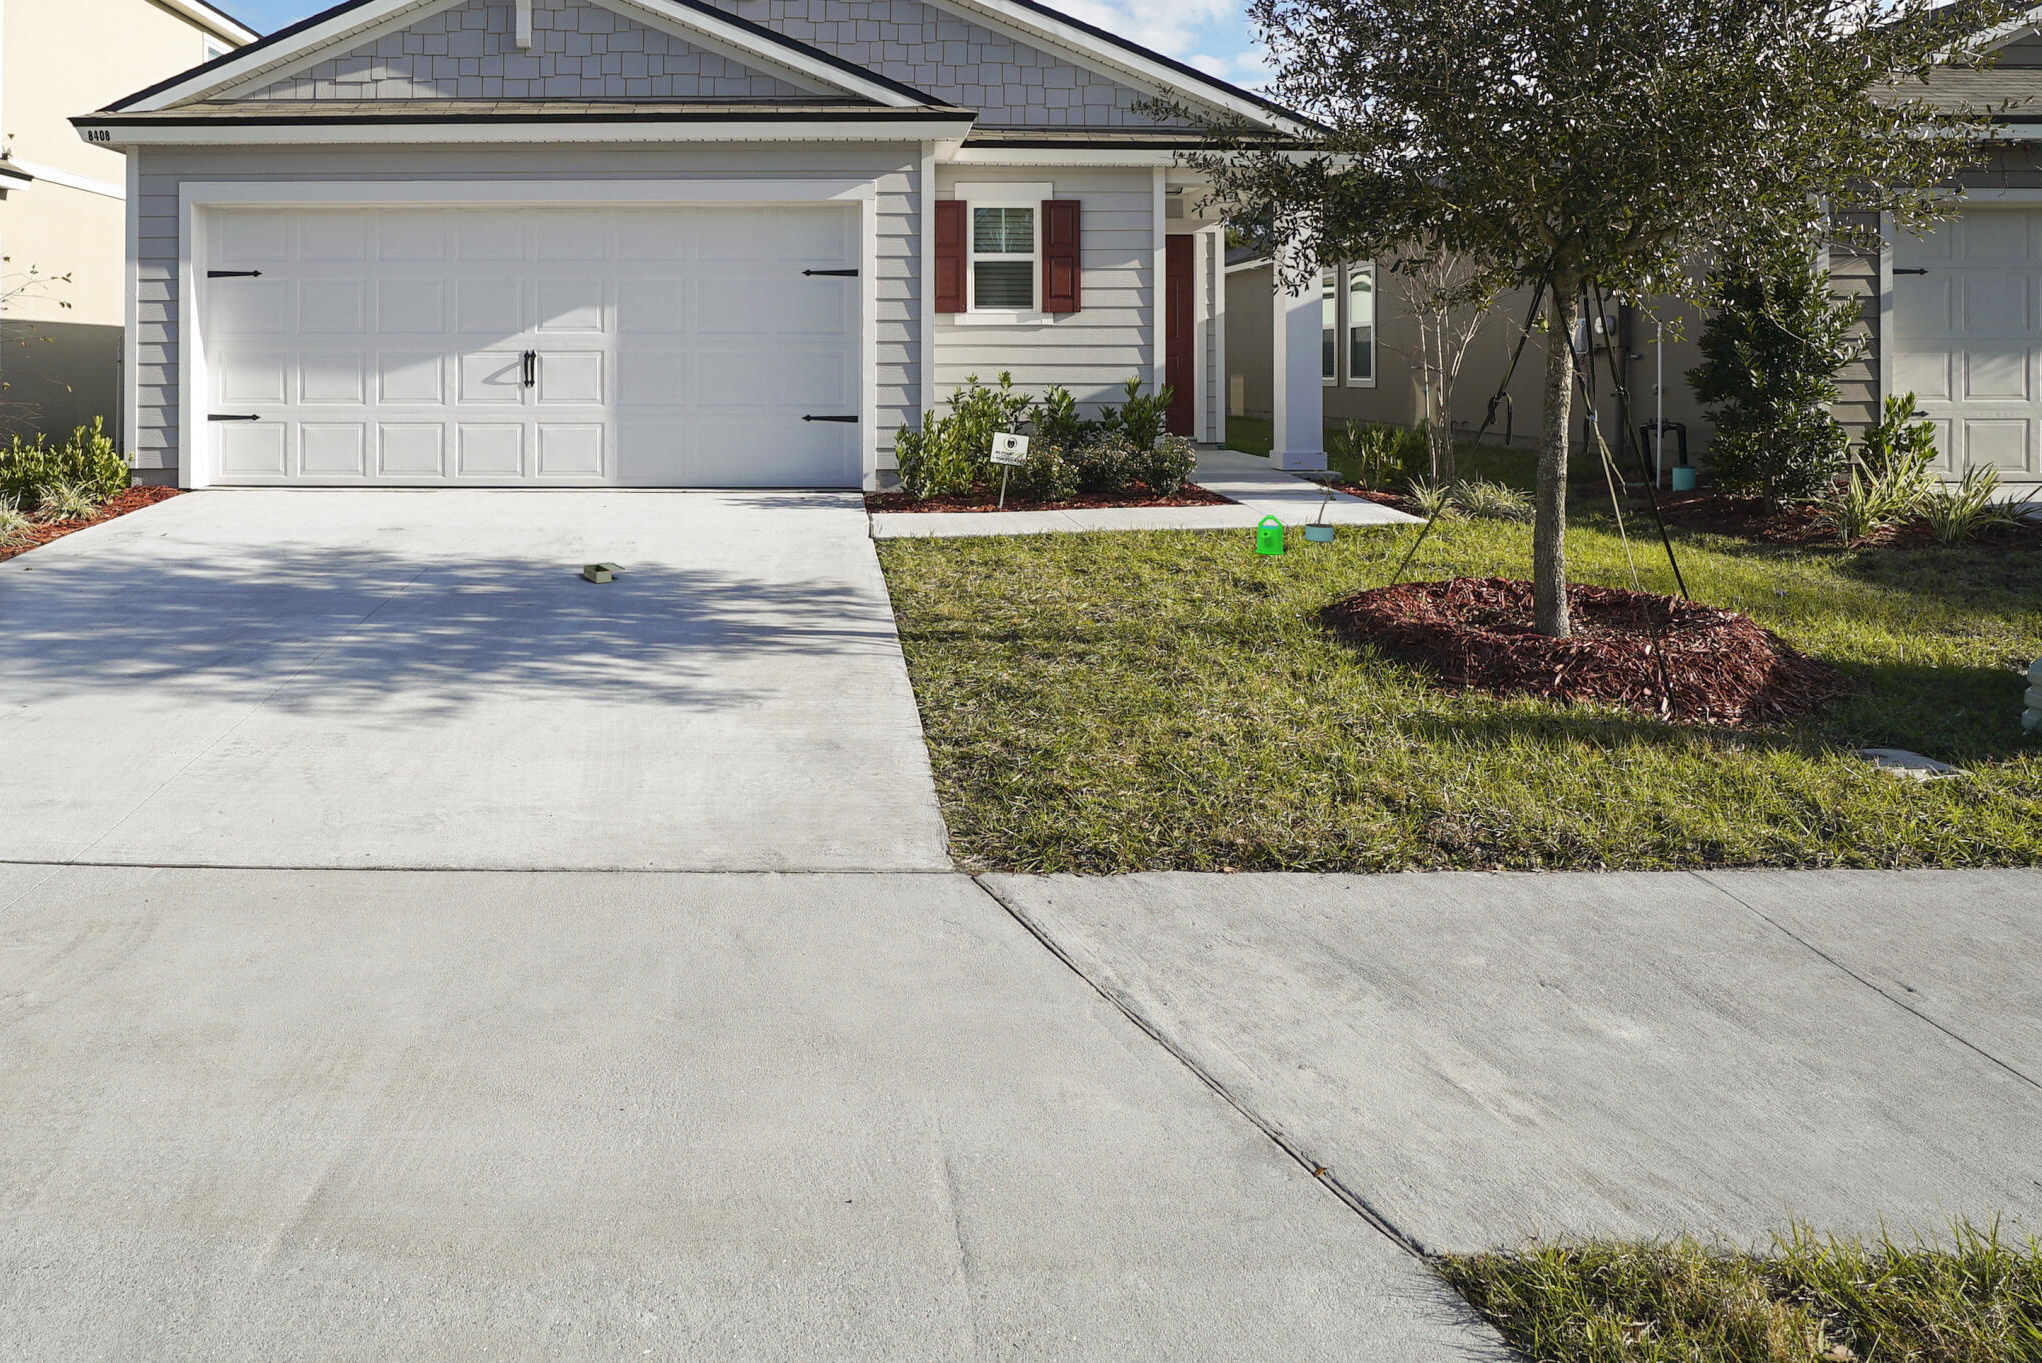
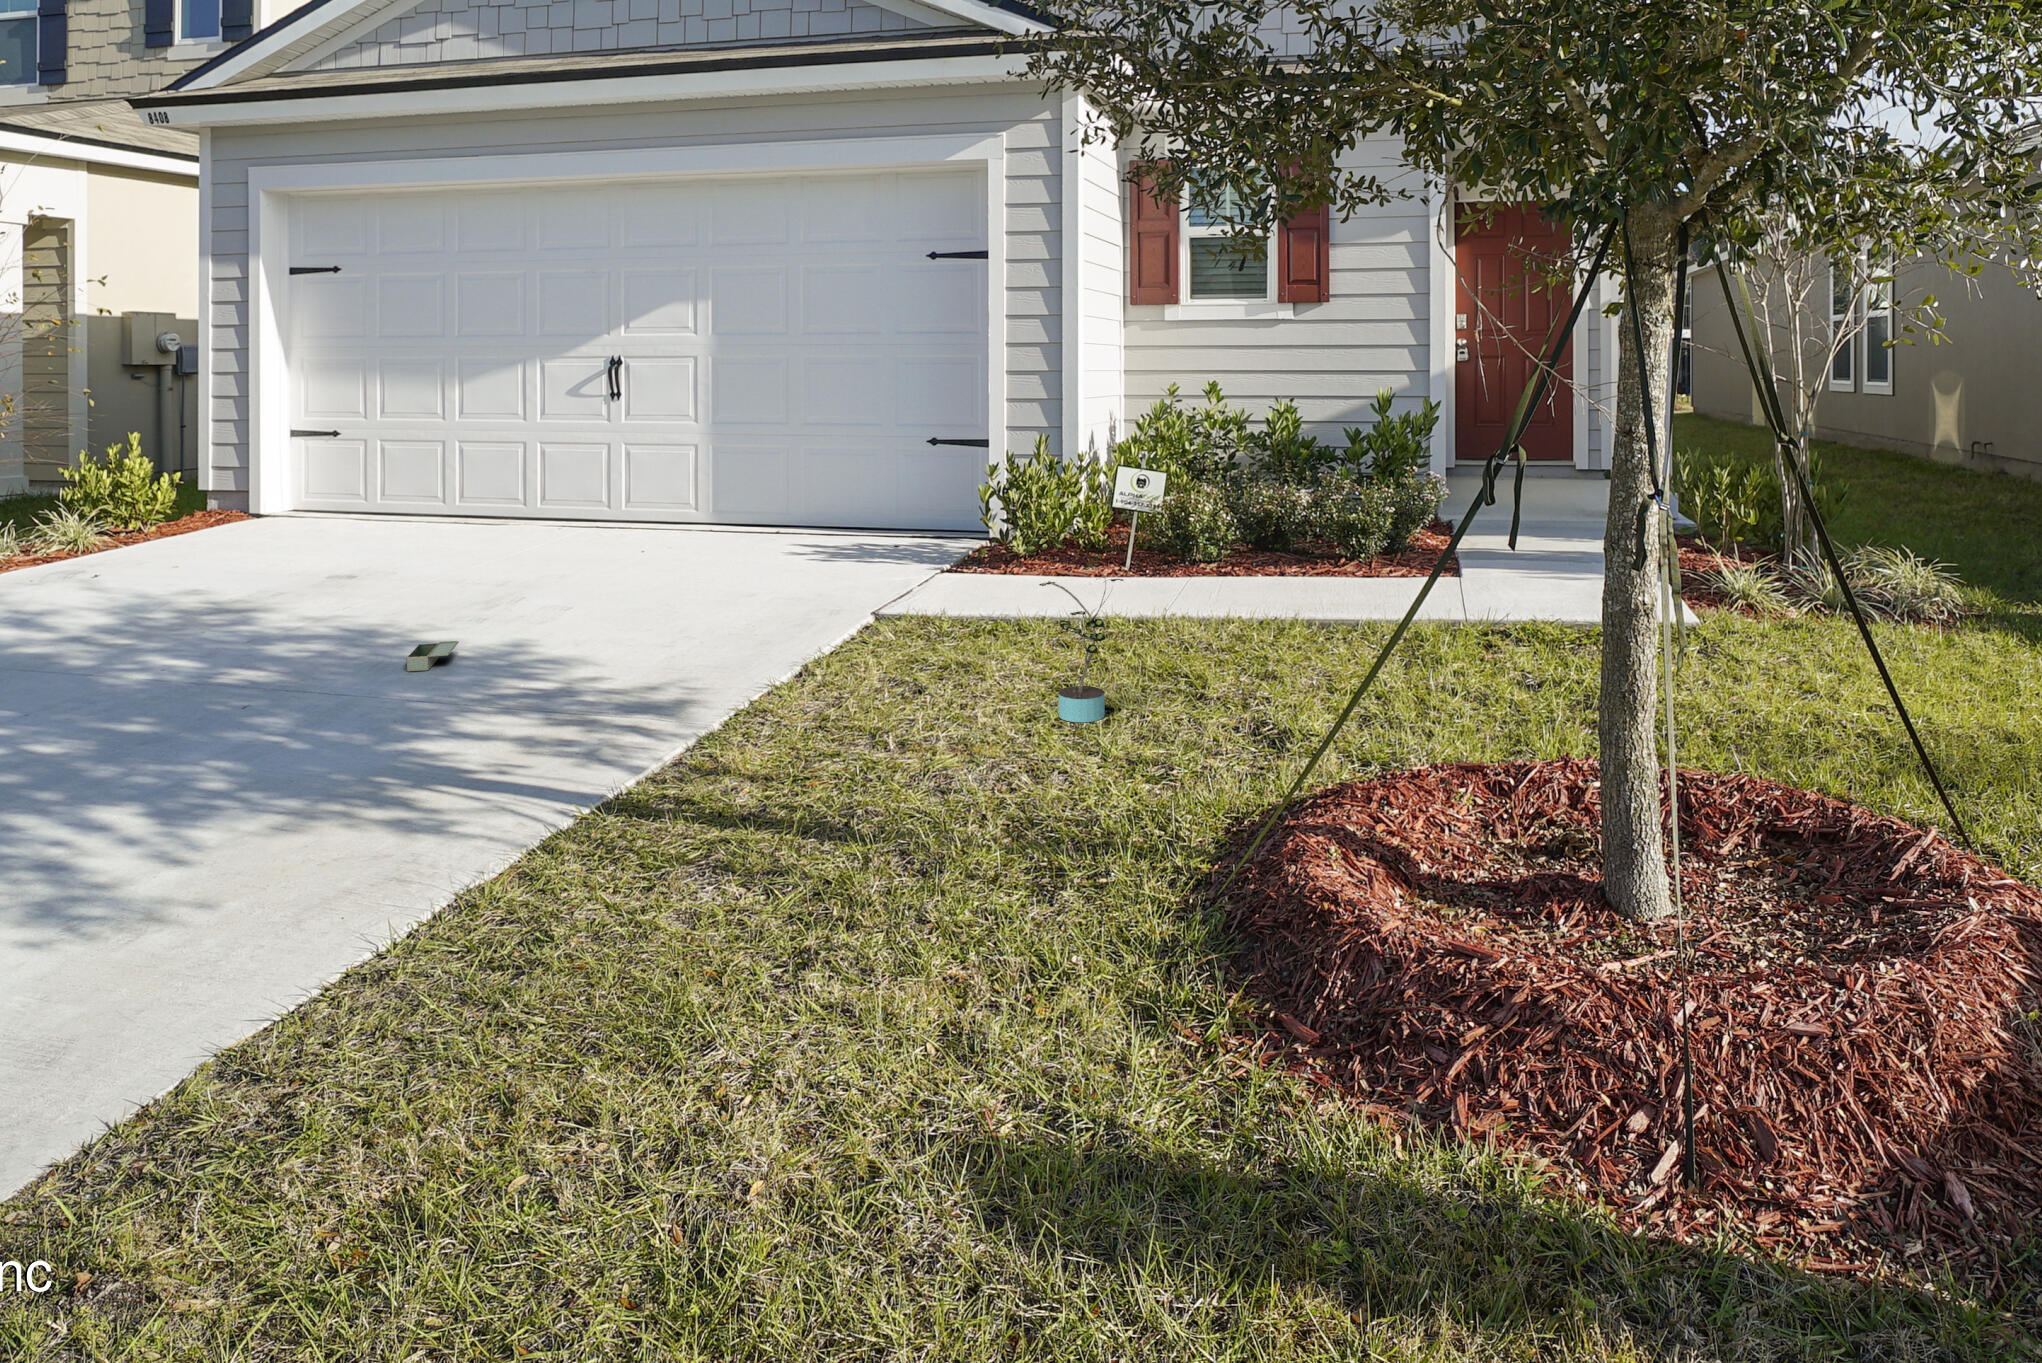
potted plant: present [1293,452,1346,542] -> present [1039,566,1123,722]
watering can: present [1255,515,1284,554] -> none [1310,622,1361,684]

